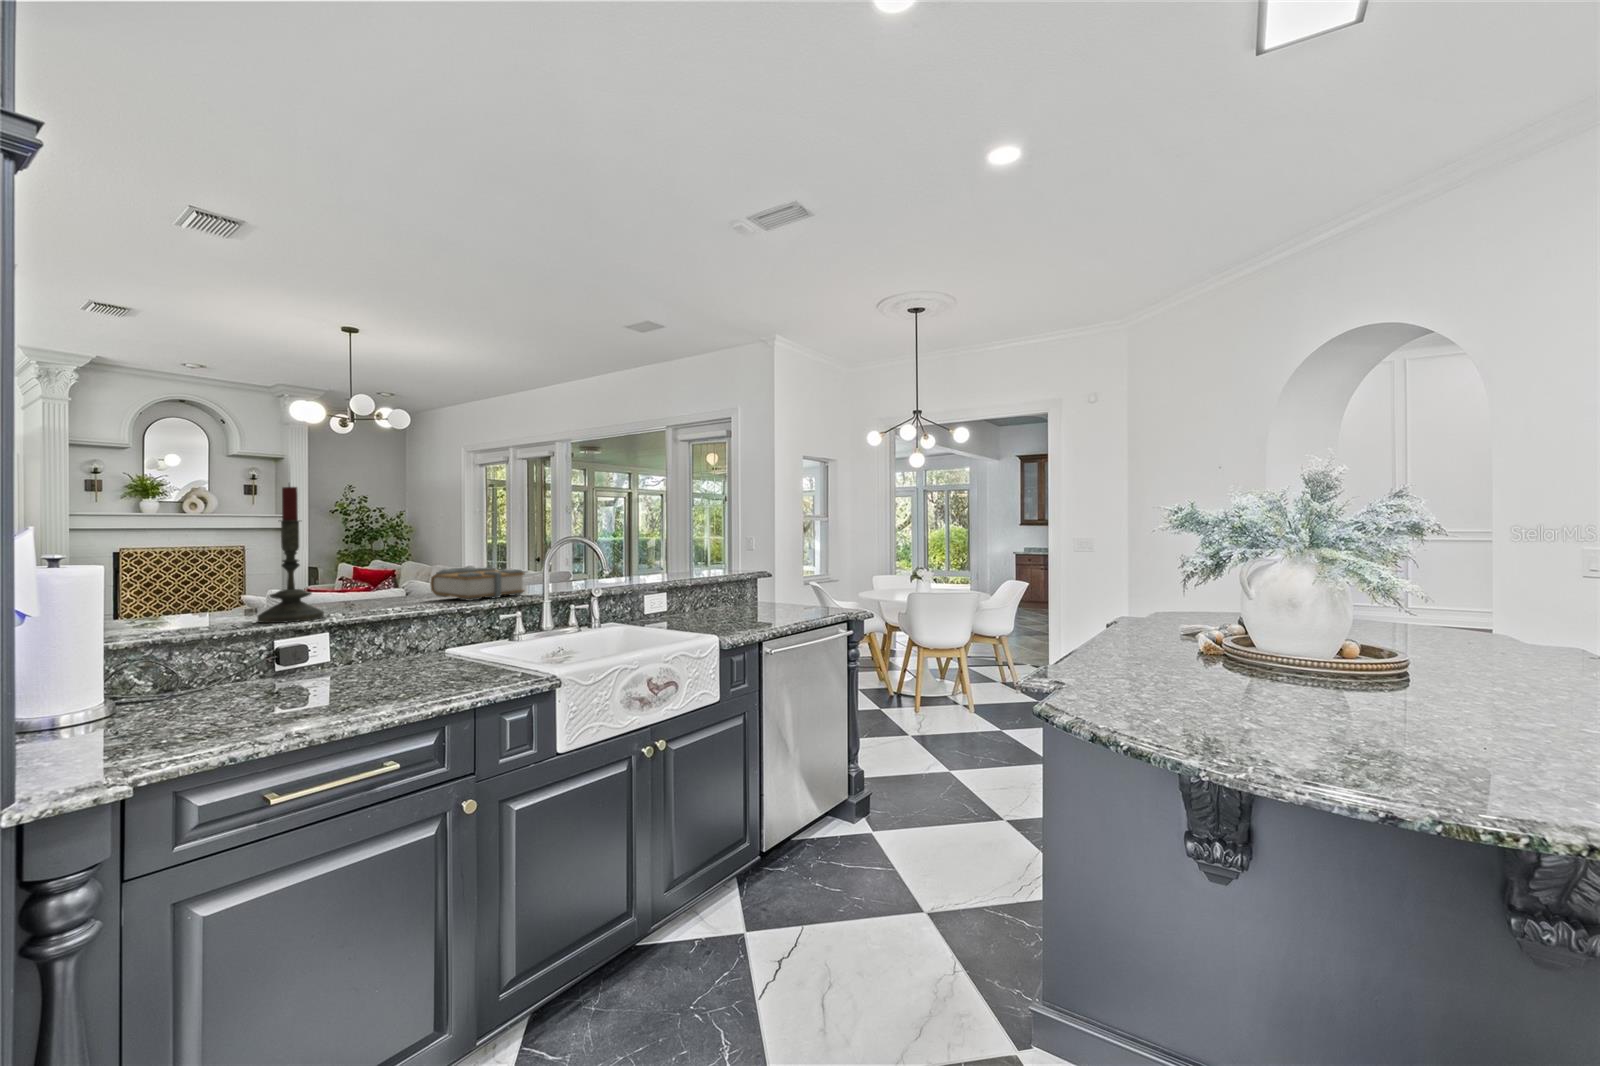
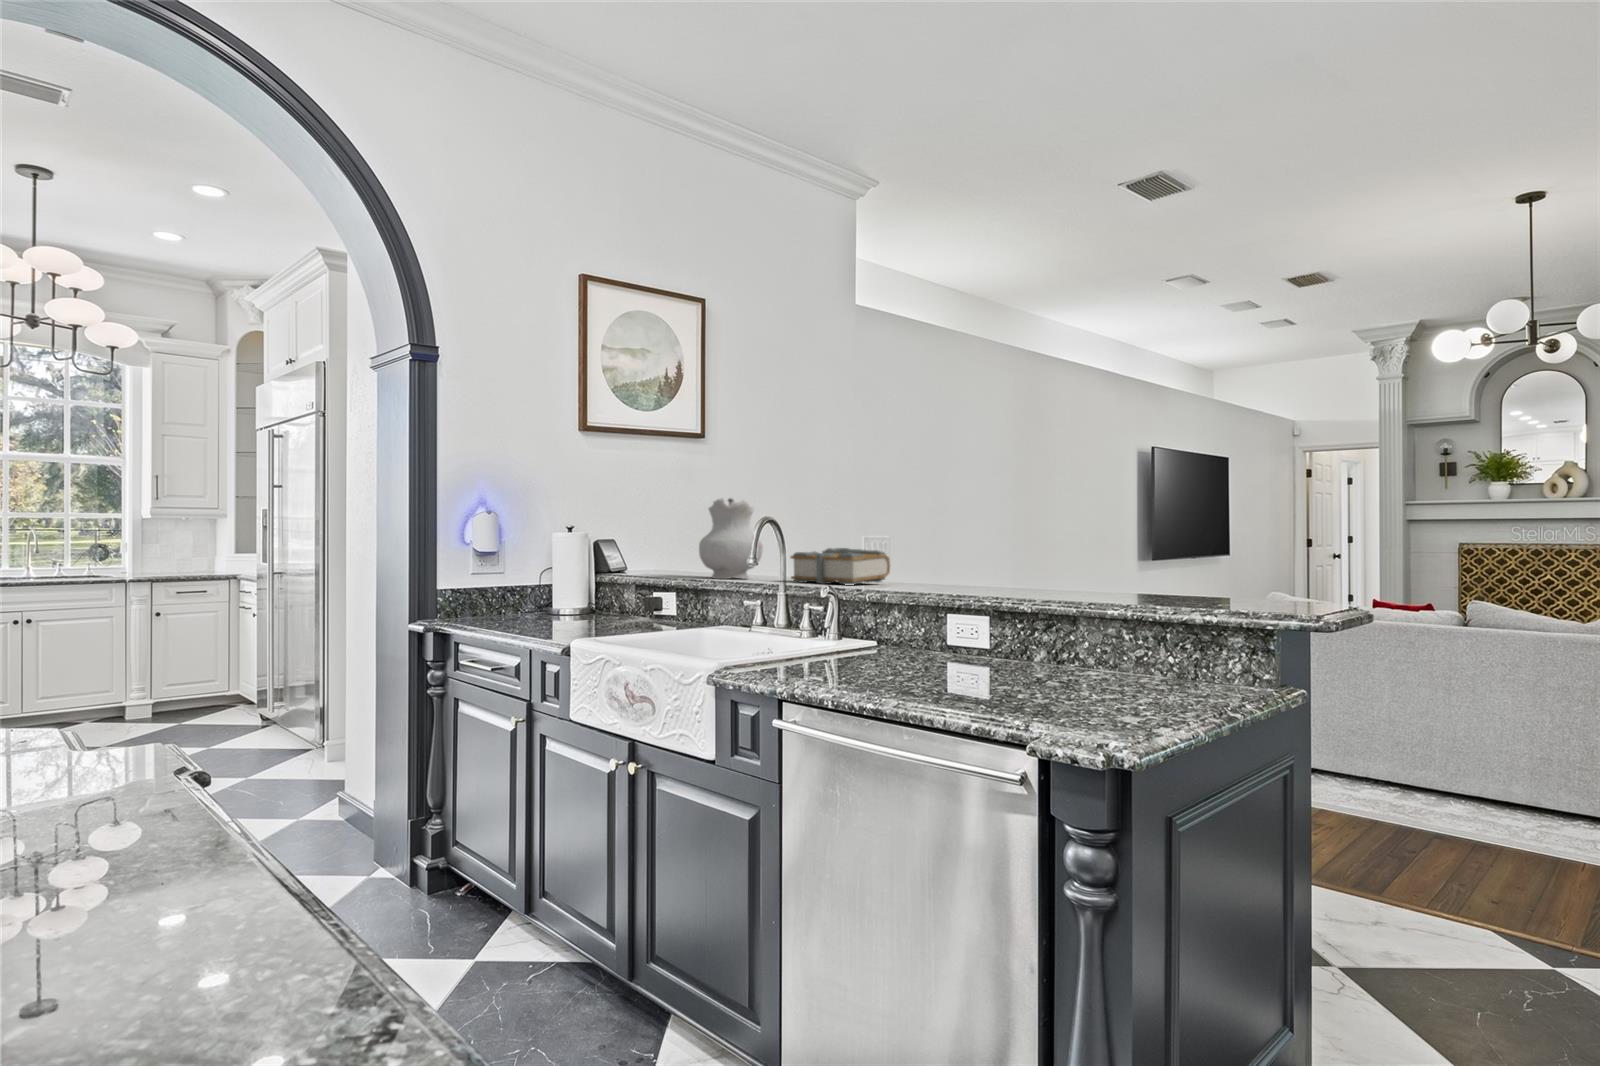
candle: present [257,486,324,623] -> none [655,467,697,575]
ceramic pitcher: none [360,523,445,610] -> present [699,498,763,579]

